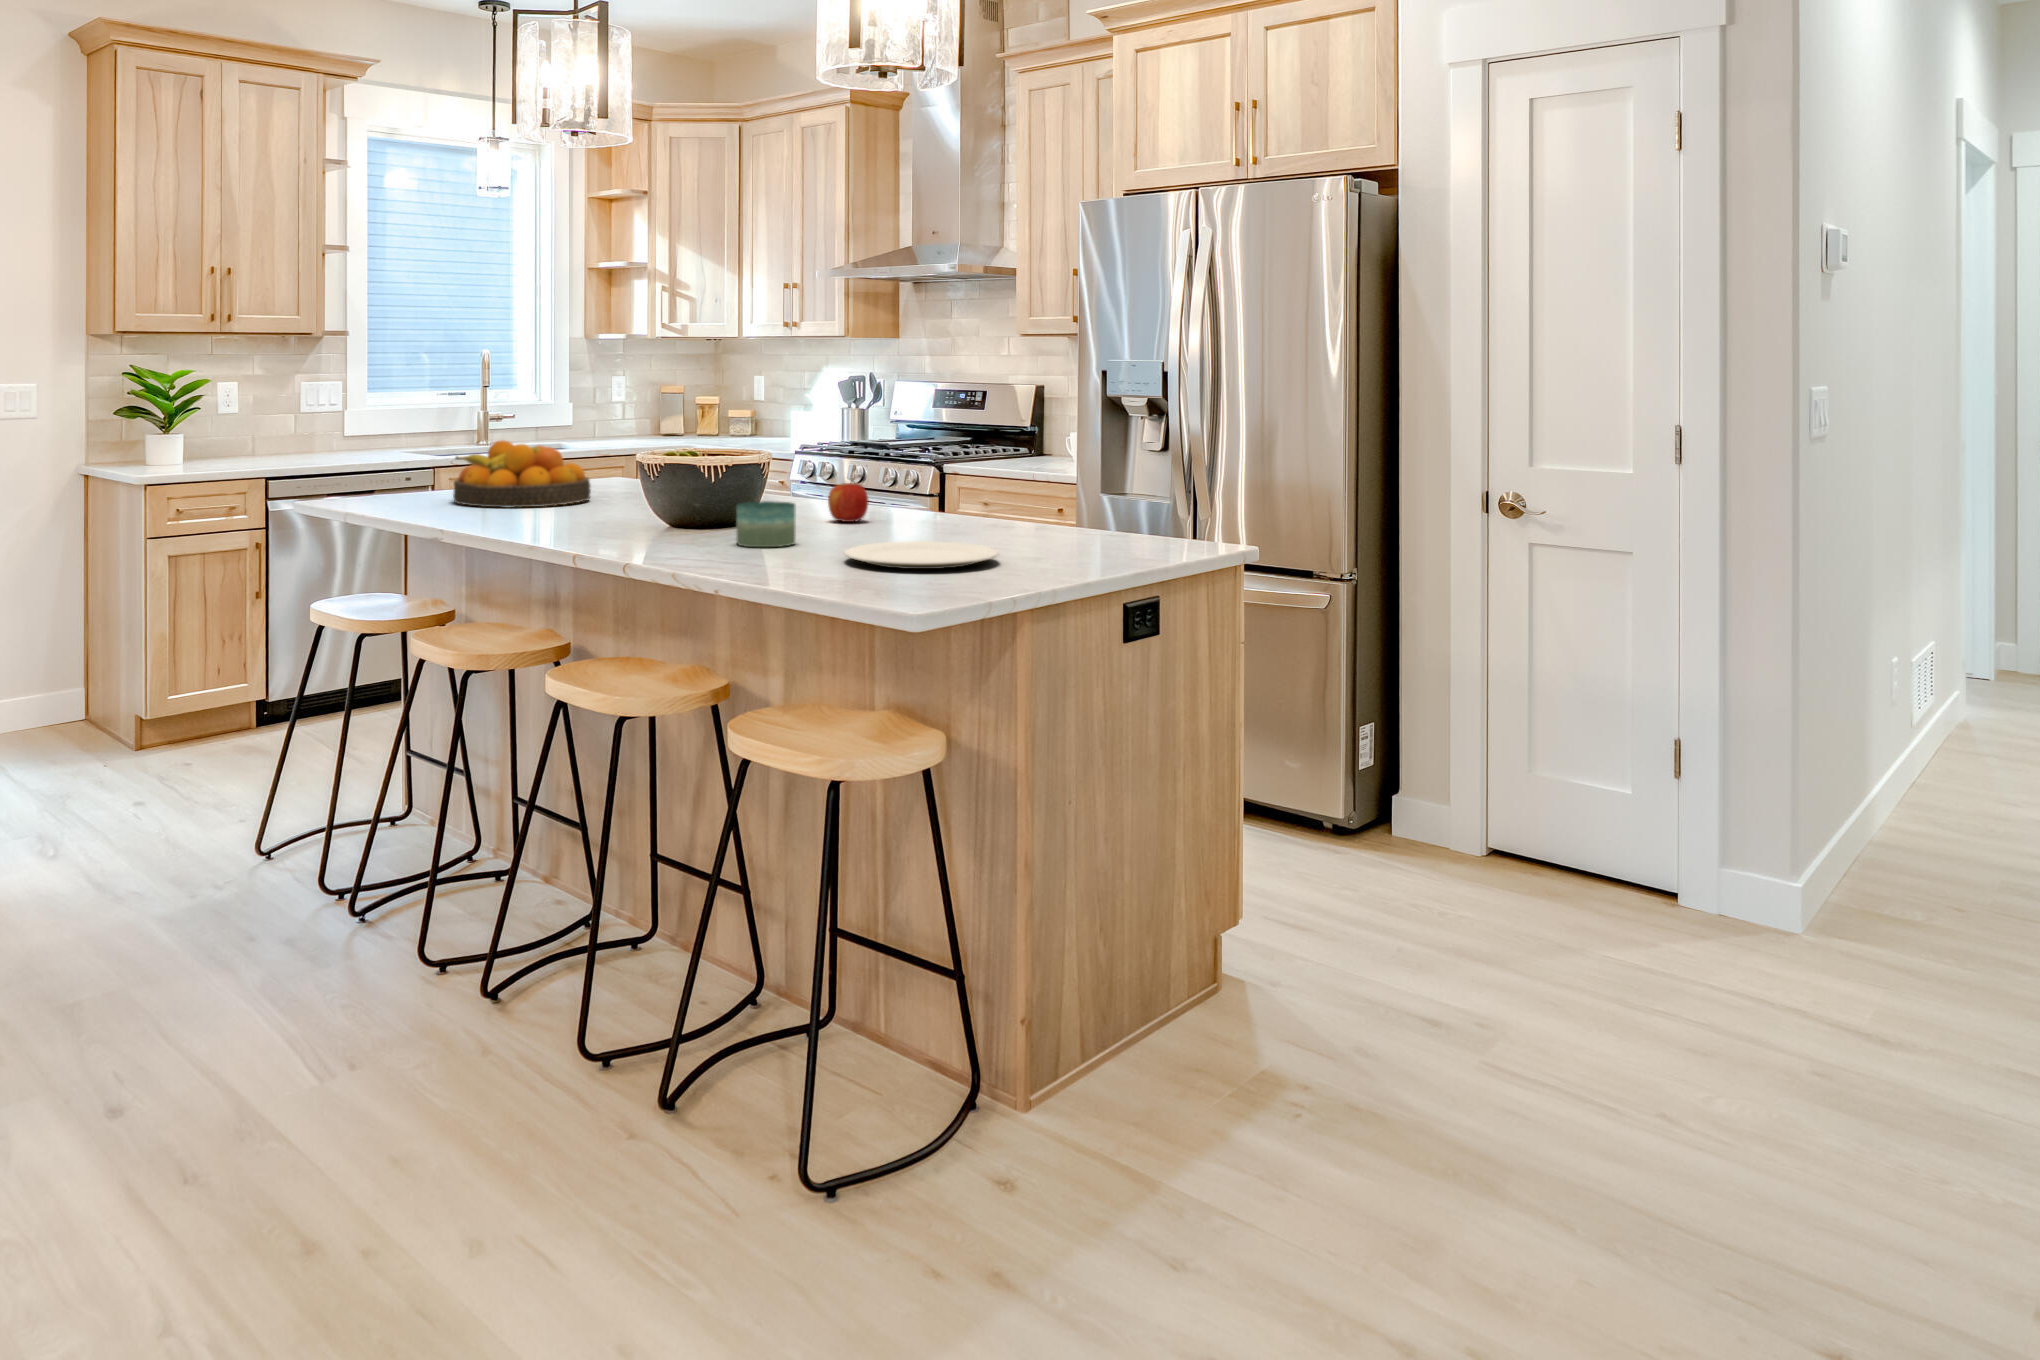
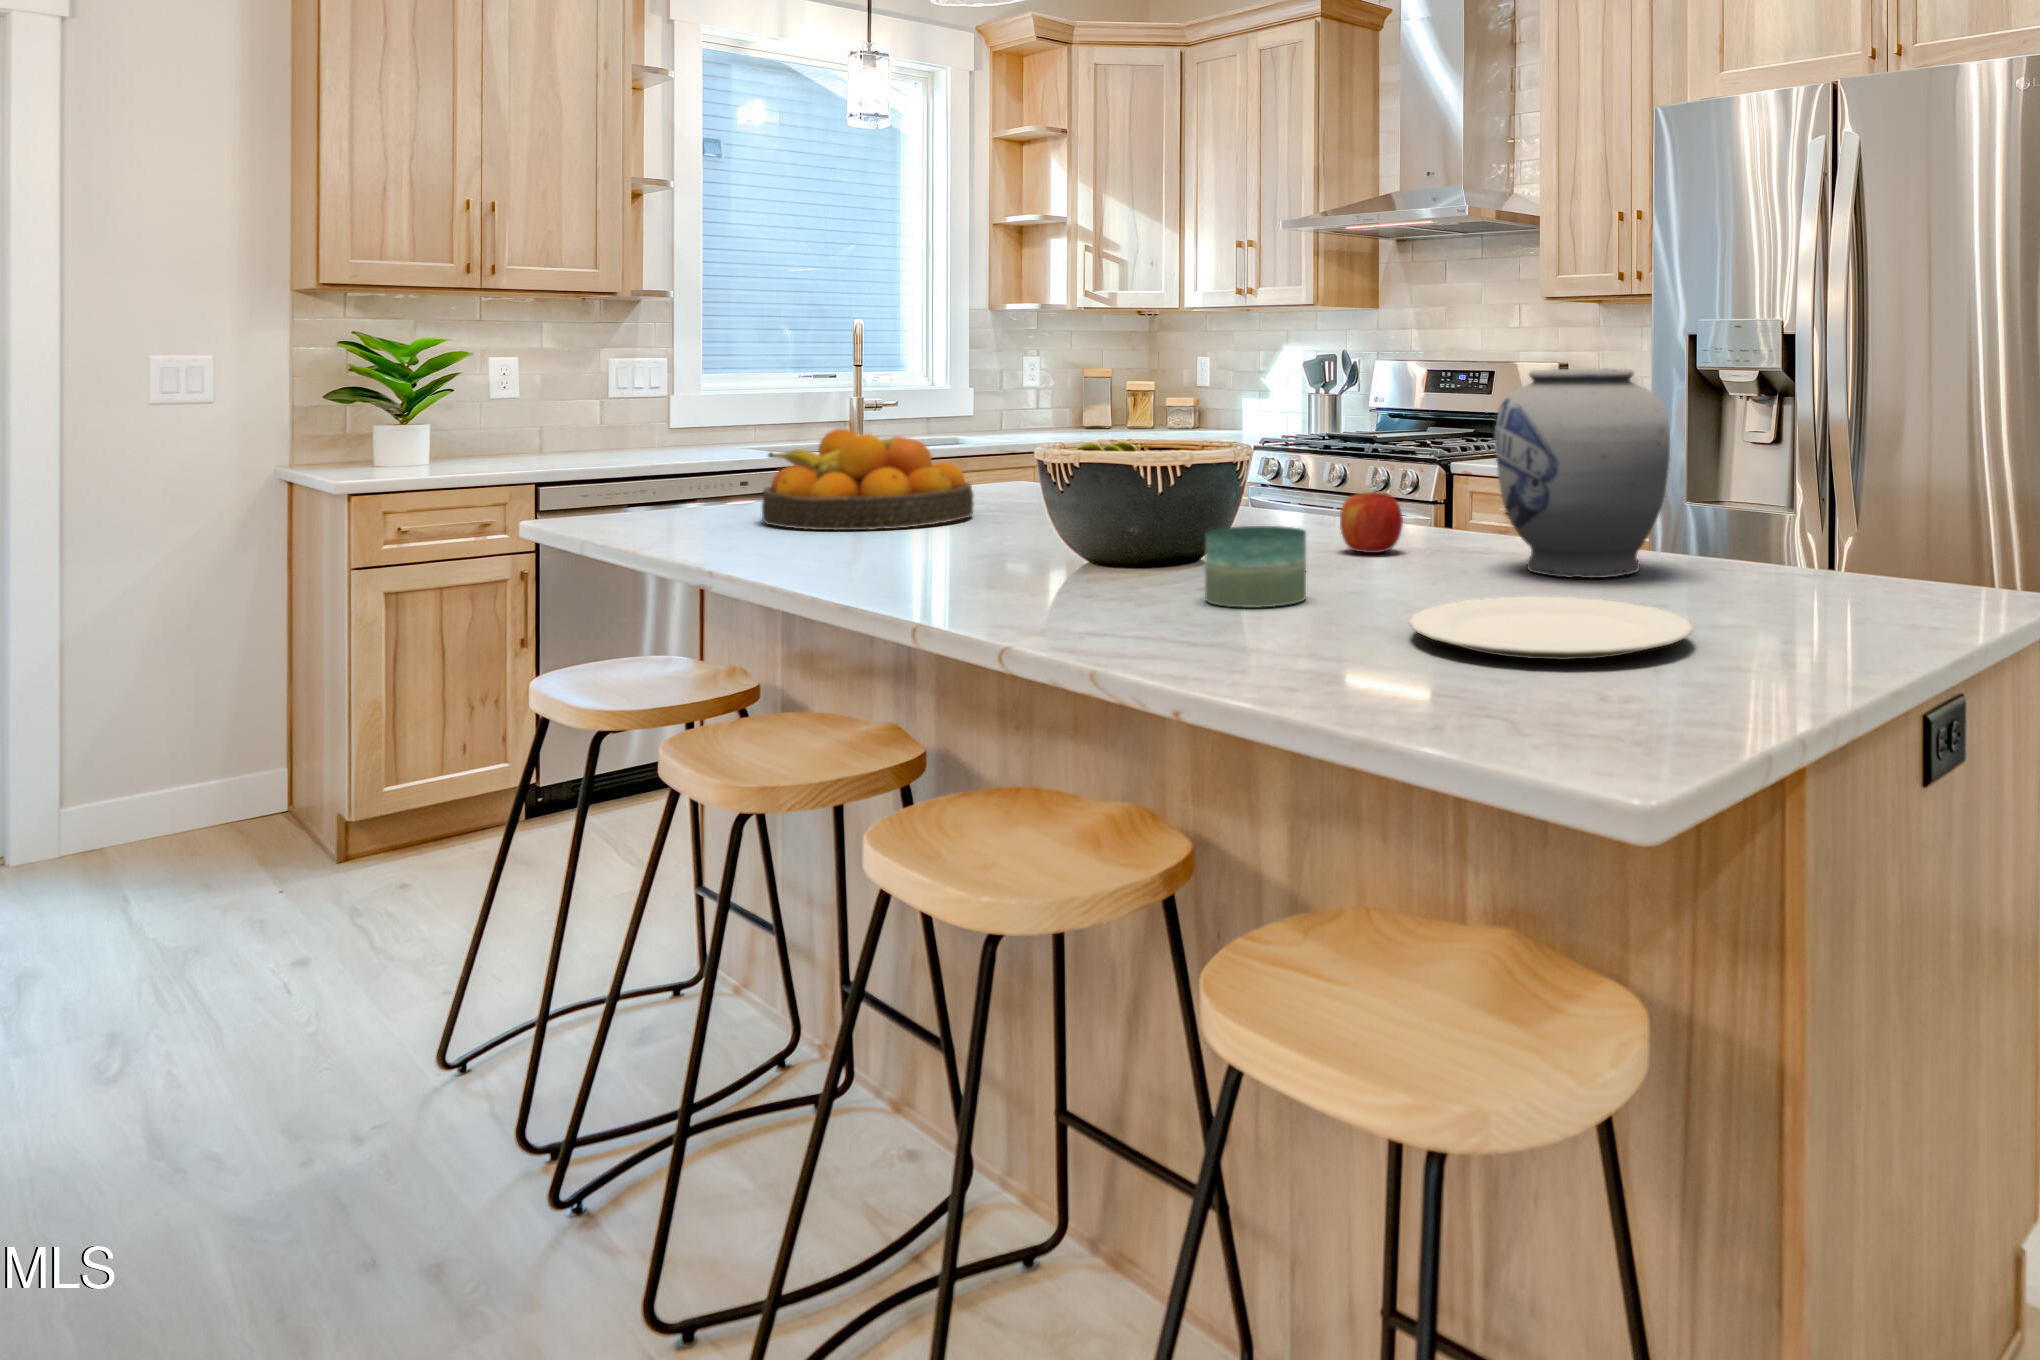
vase: none [920,405,1029,535] -> present [1495,368,1670,578]

